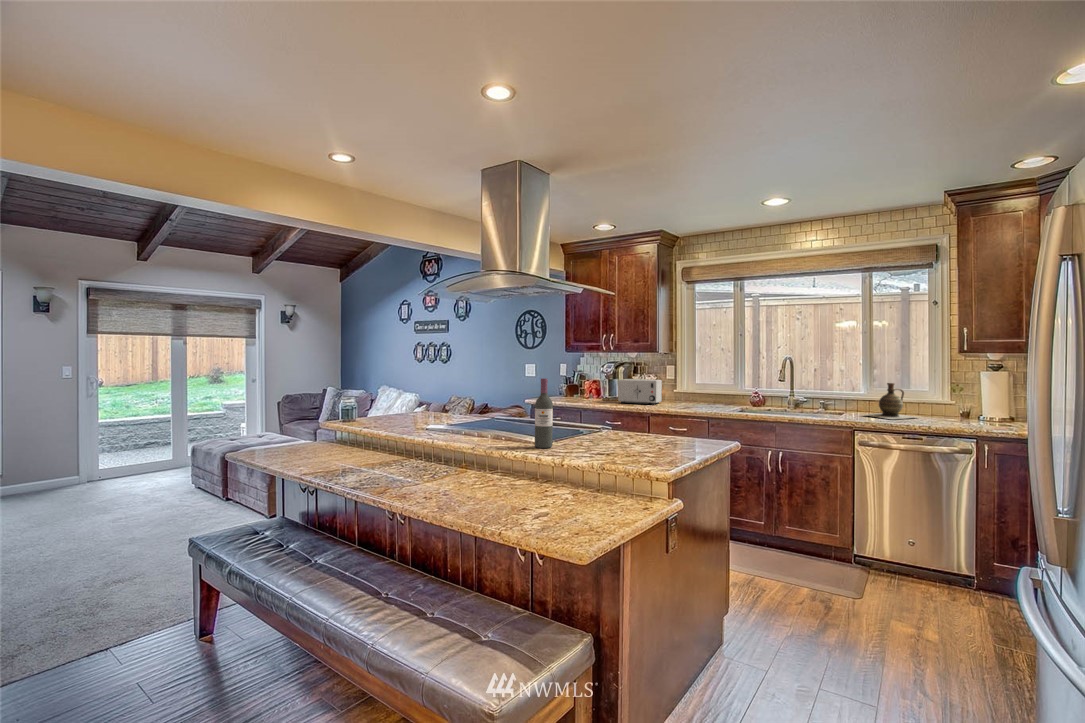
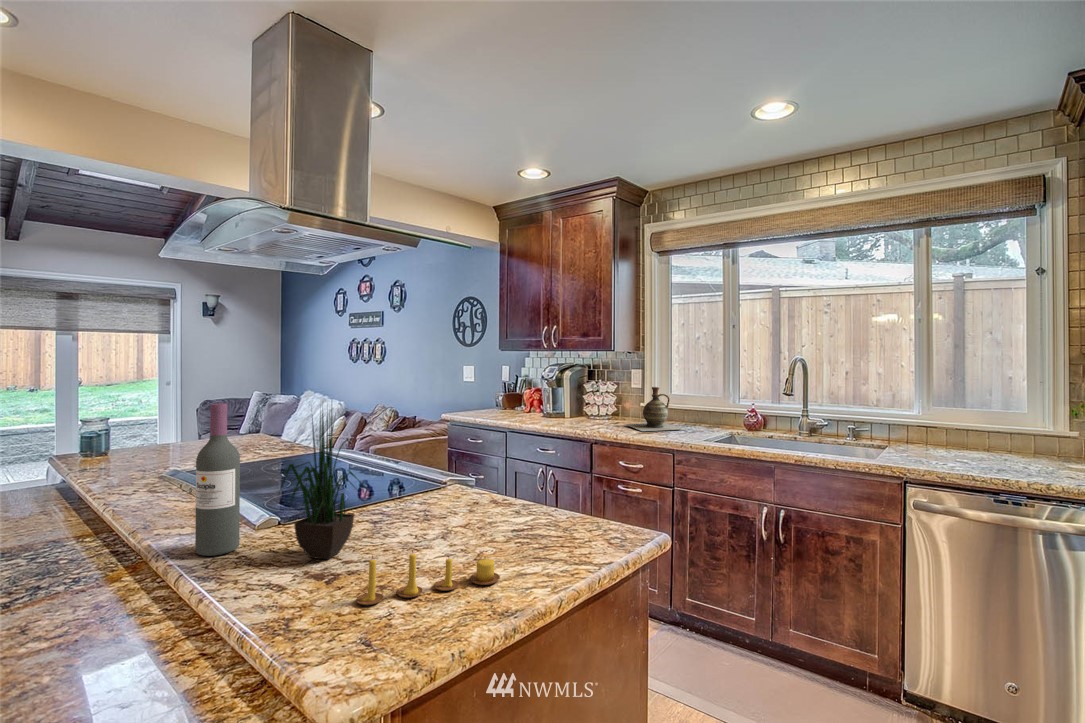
potted plant: none [572,368,614,448] -> present [279,408,365,559]
toaster: present [618,379,662,405] -> none [560,387,622,424]
ceramic jug: present [864,383,915,419] -> present [625,387,682,431]
candle: none [636,436,685,456] -> present [356,551,500,605]

